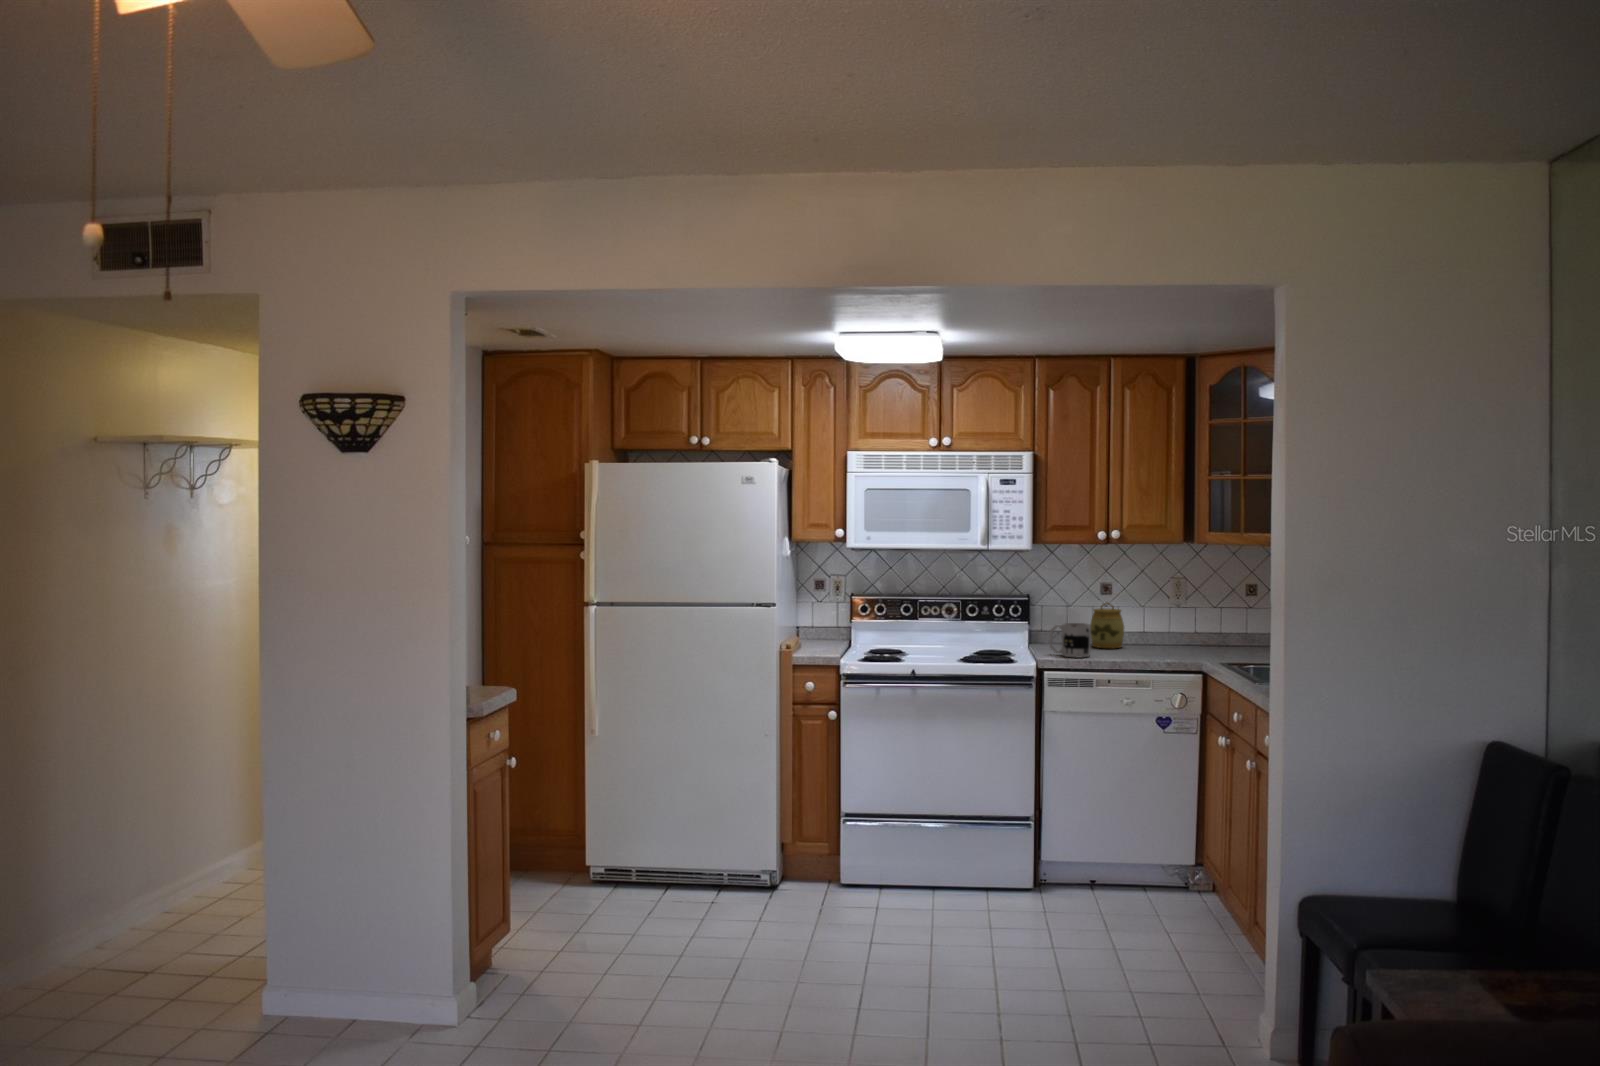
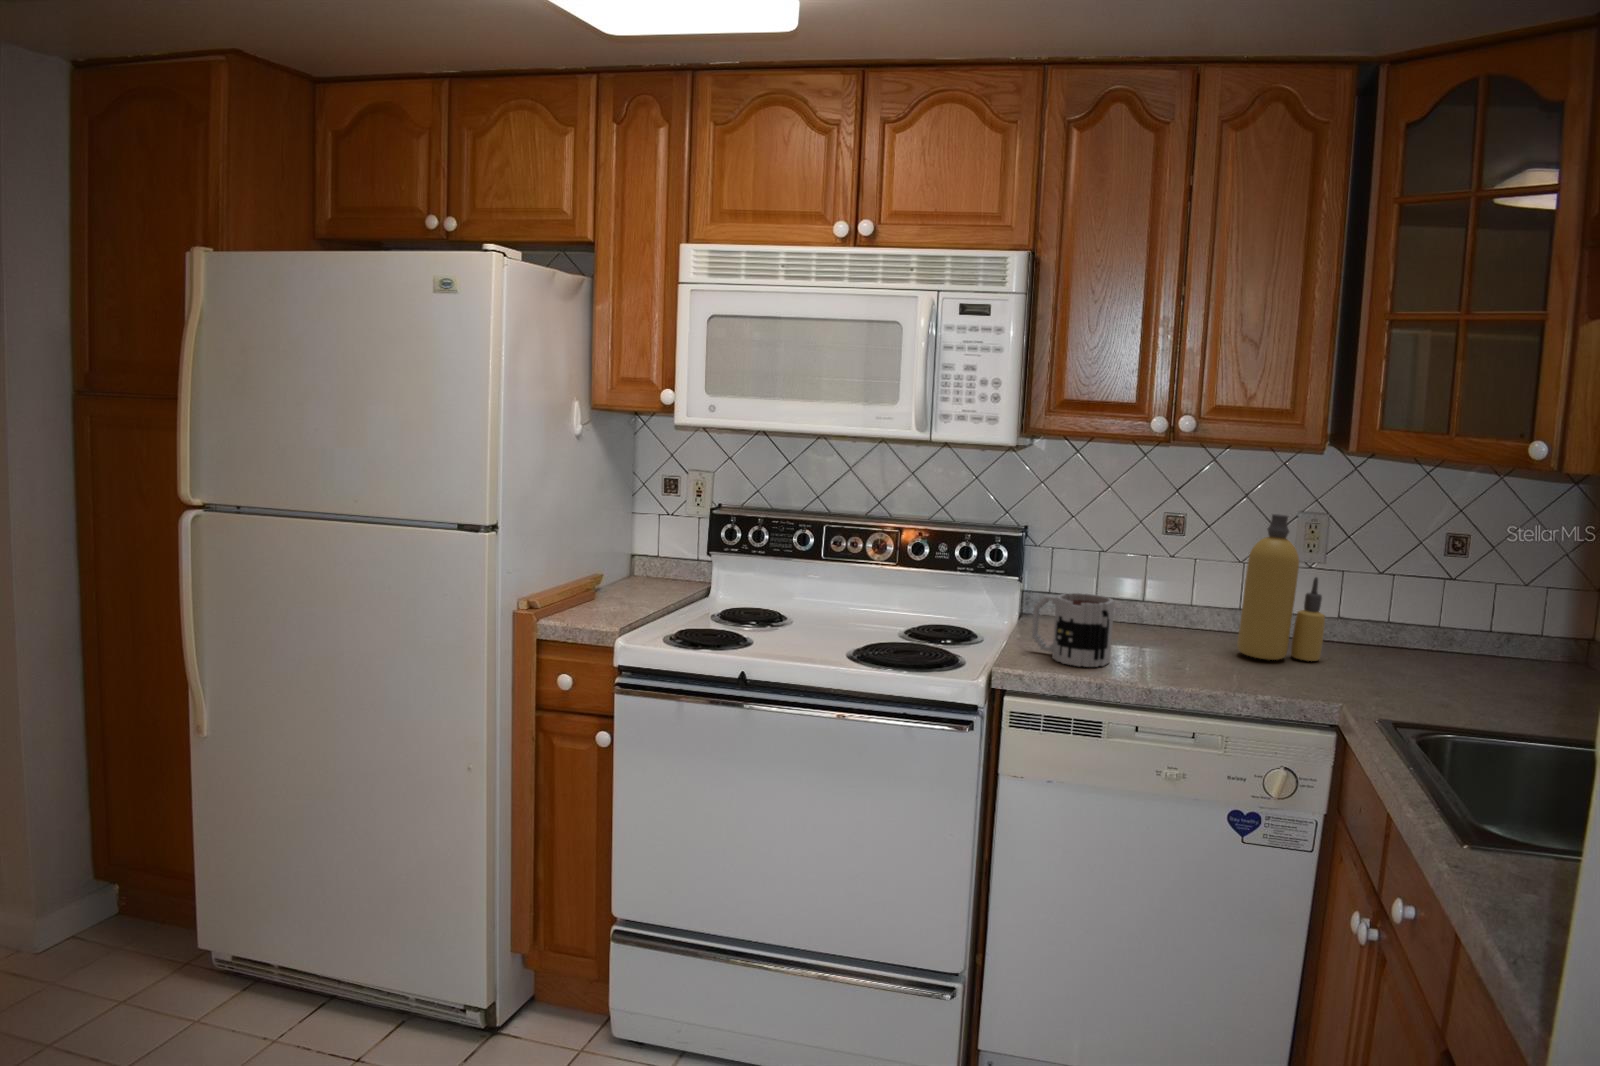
bottle: none [1149,578,1189,651] -> present [1237,514,1325,661]
jar: present [1091,602,1124,648] -> none [1126,552,1193,644]

